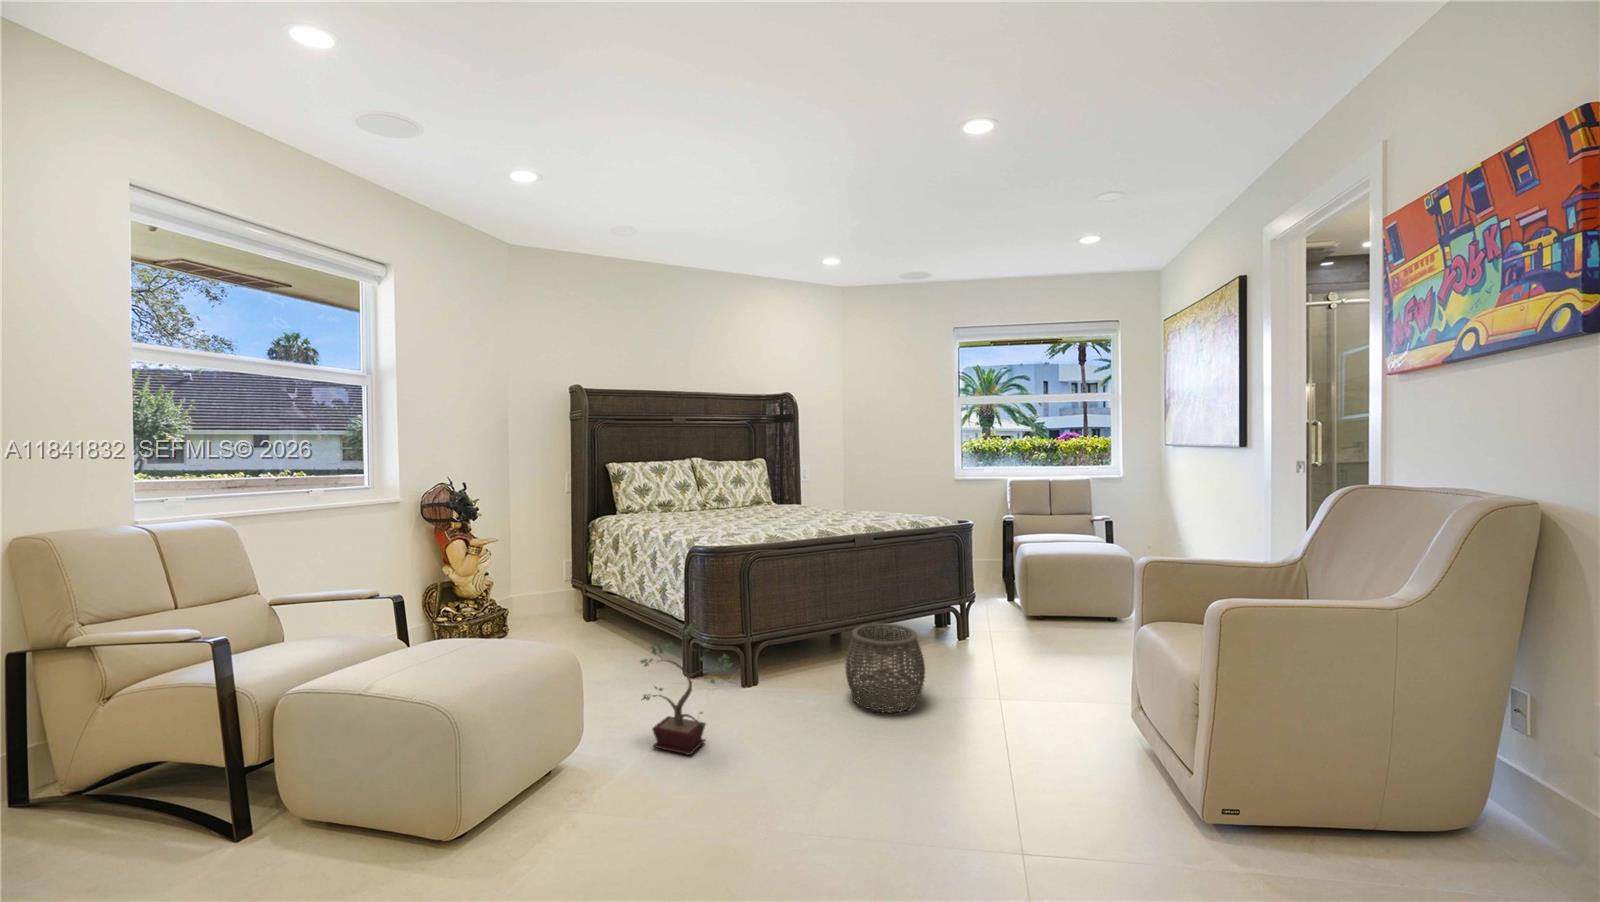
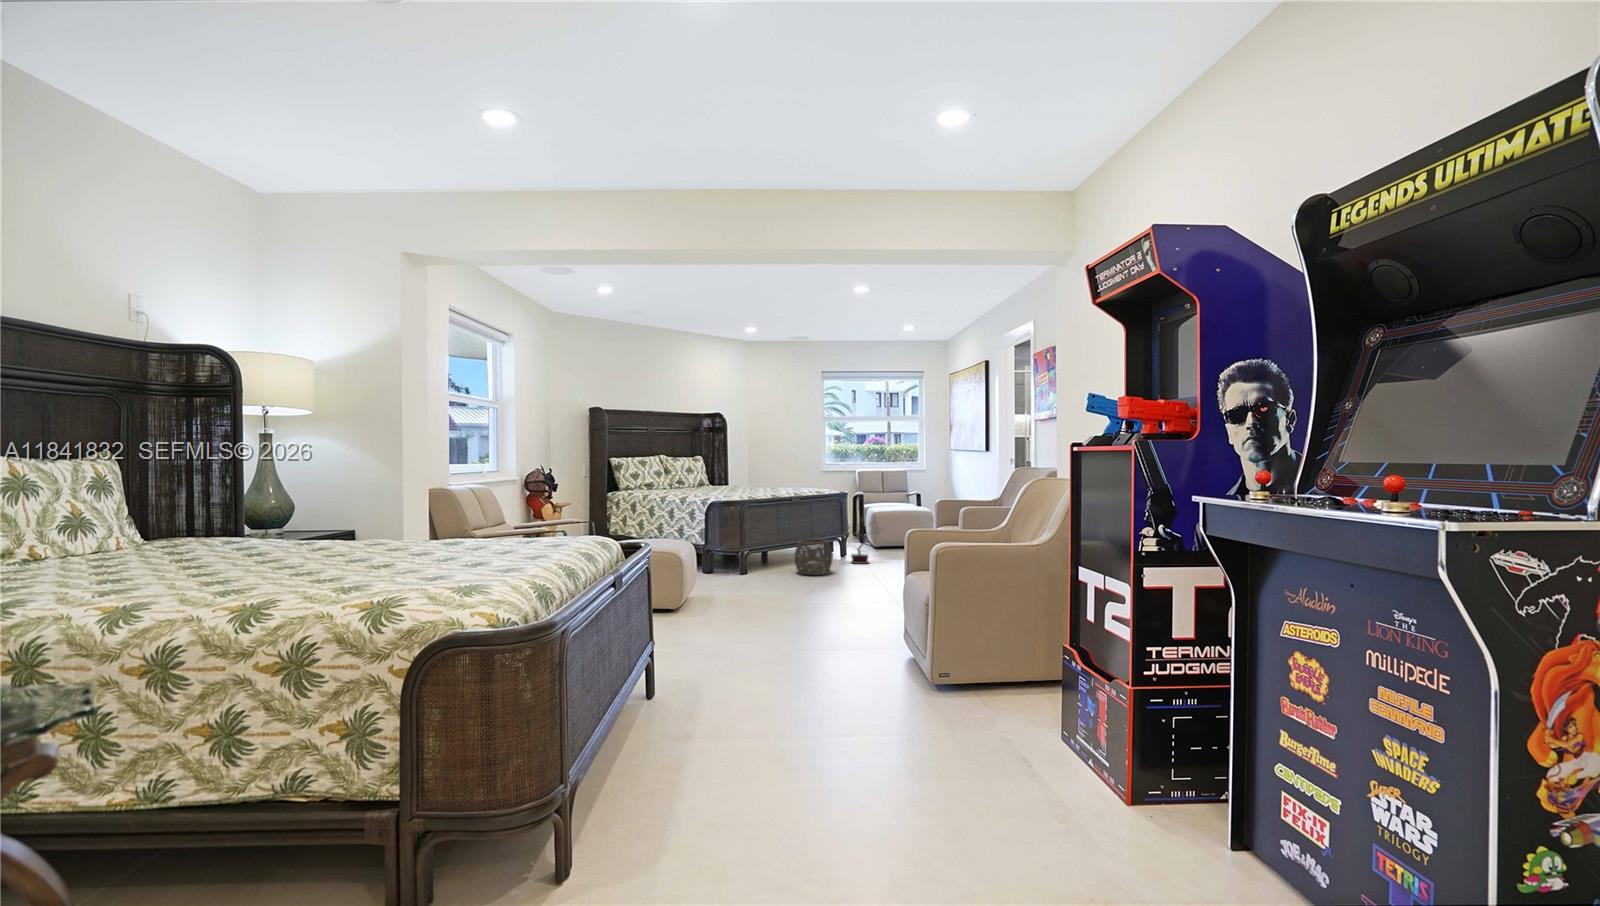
potted plant: present [640,624,732,755] -> present [846,518,868,564]

